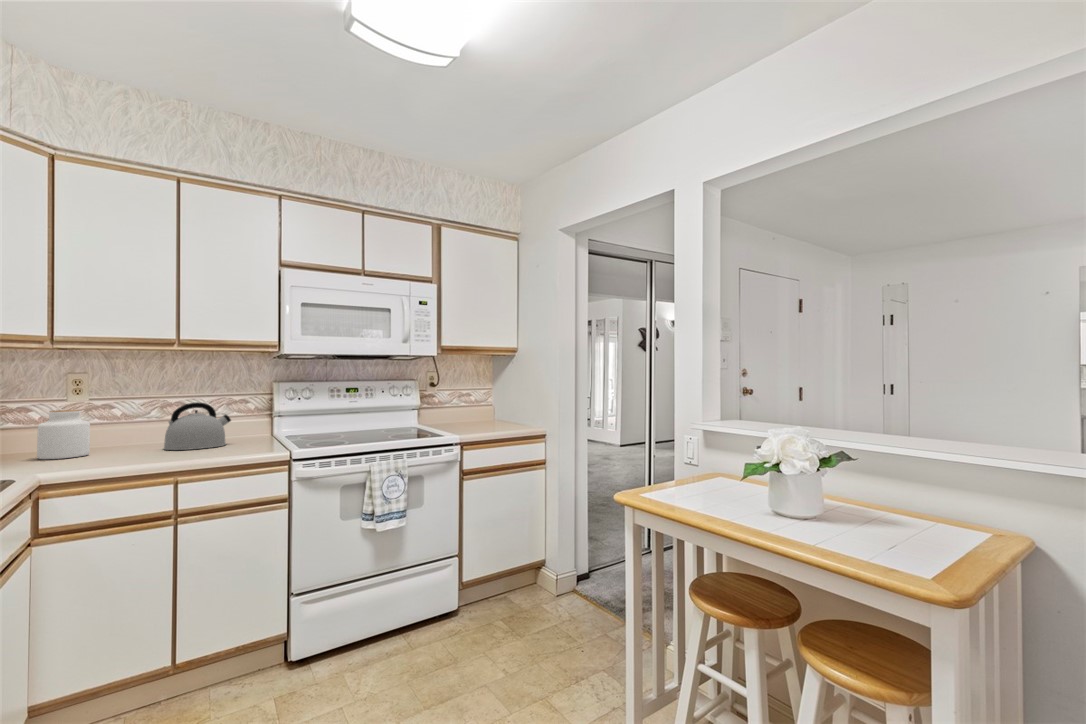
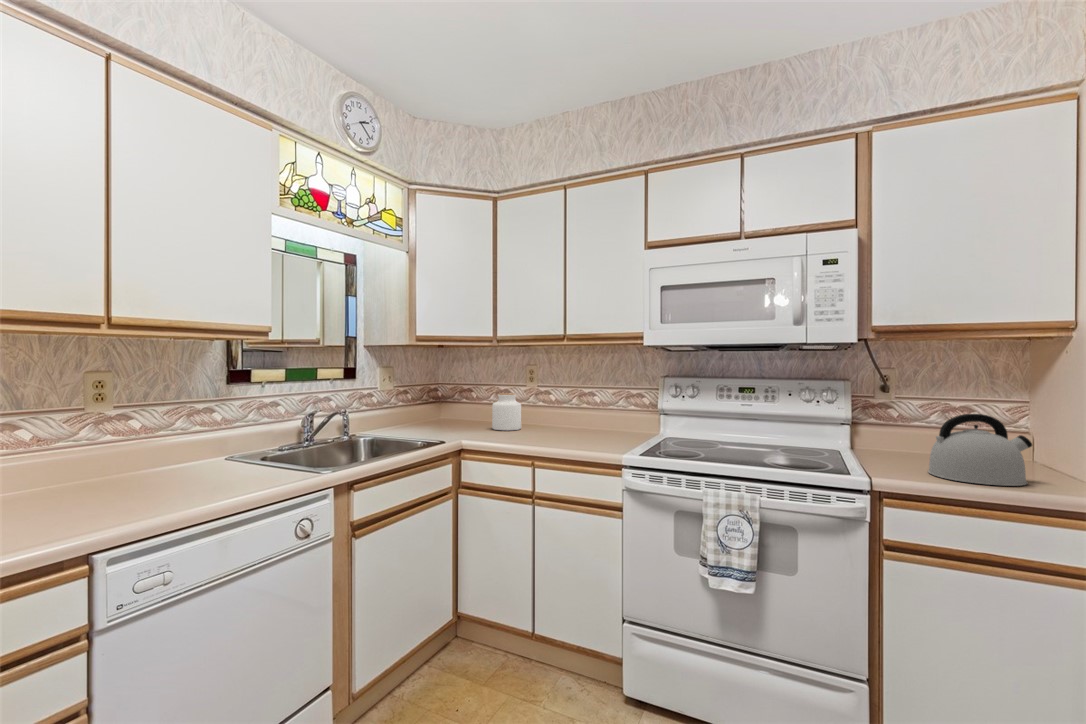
kettle: present [164,402,231,450] -> present [928,414,1032,486]

